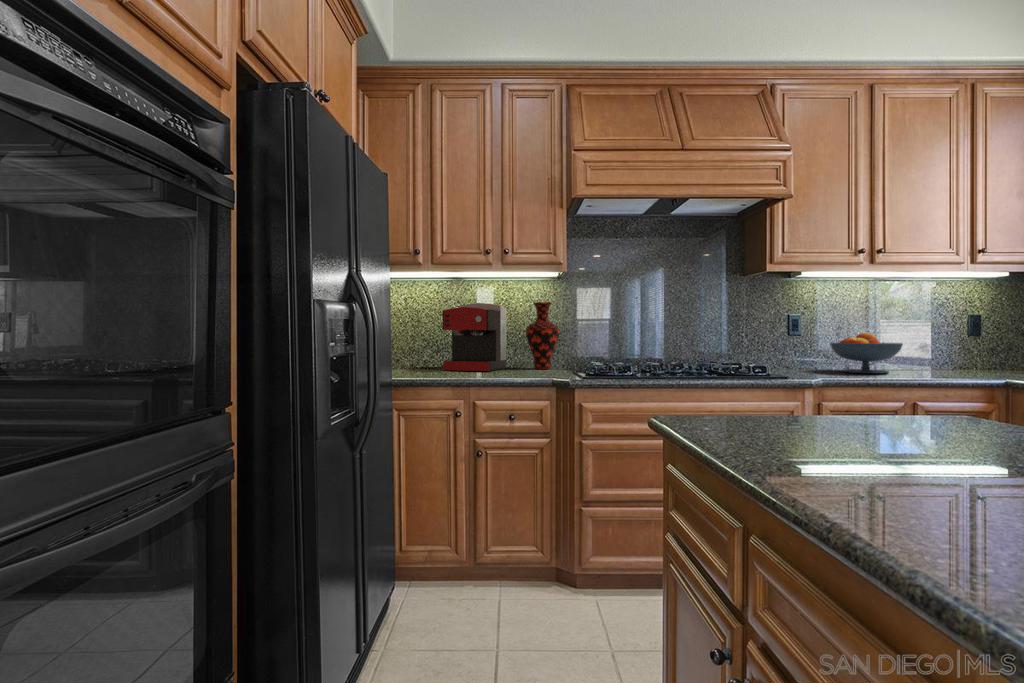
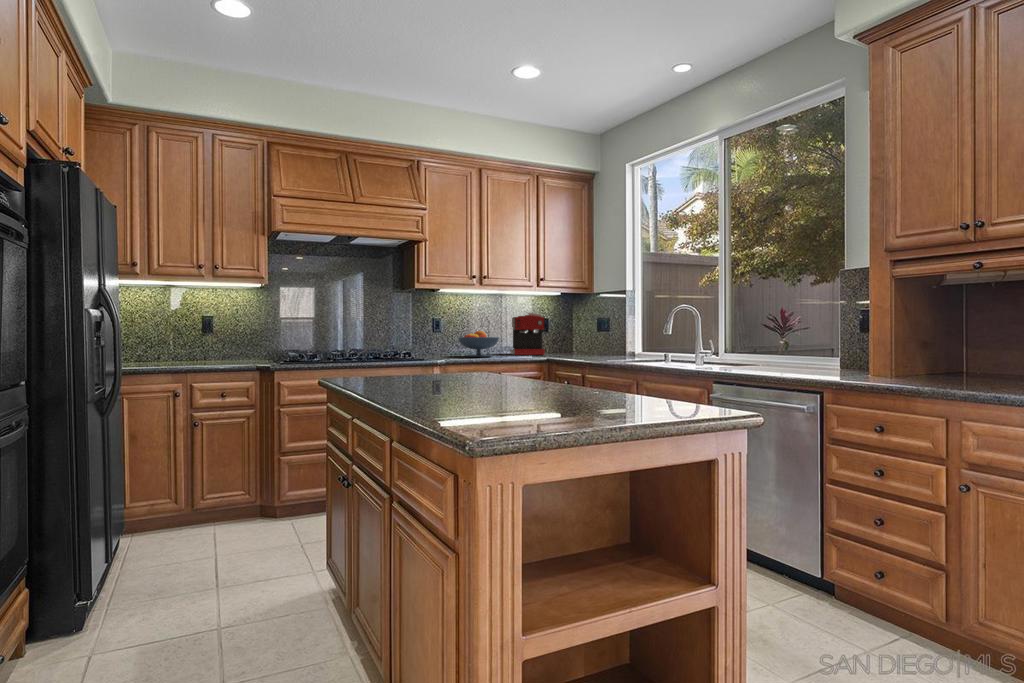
vase: present [526,302,559,369] -> none [233,307,262,359]
coffee maker: present [442,303,506,371] -> present [510,313,545,355]

